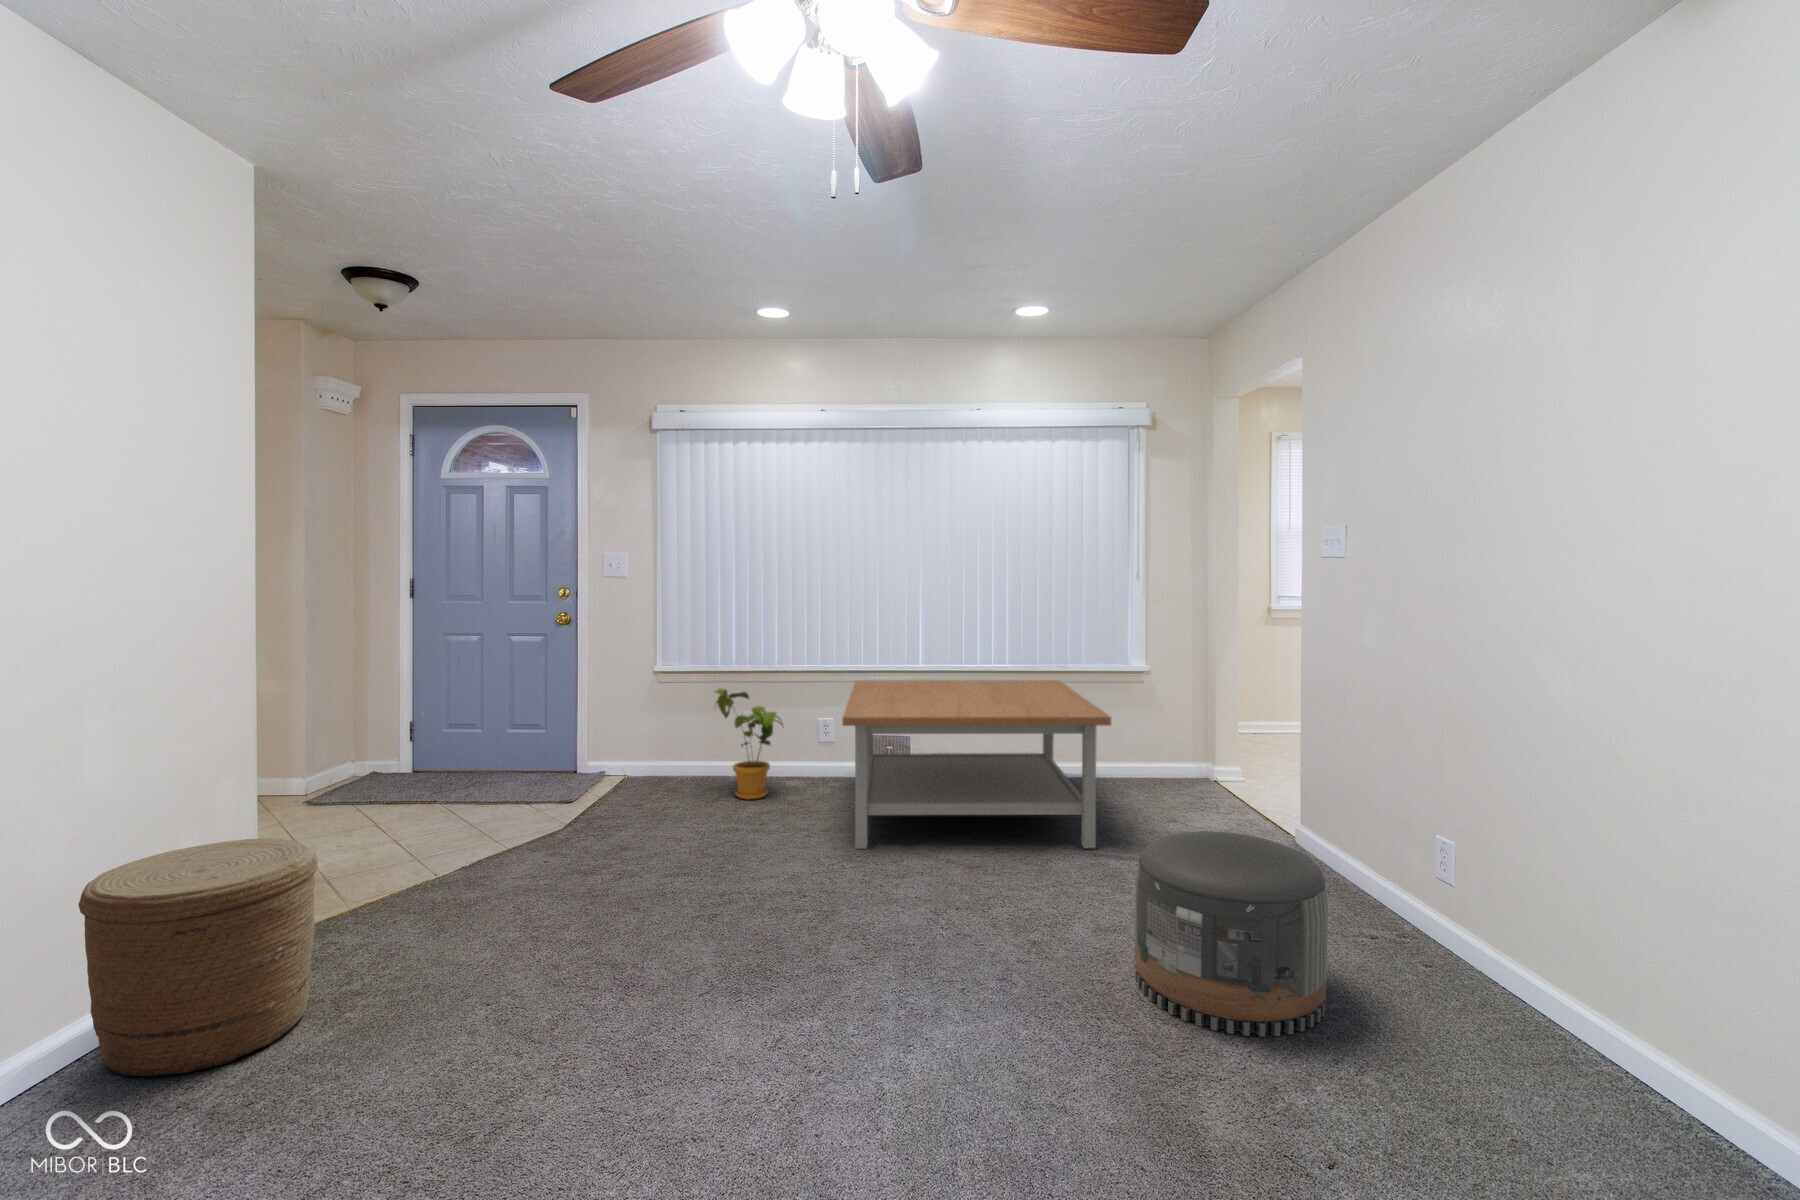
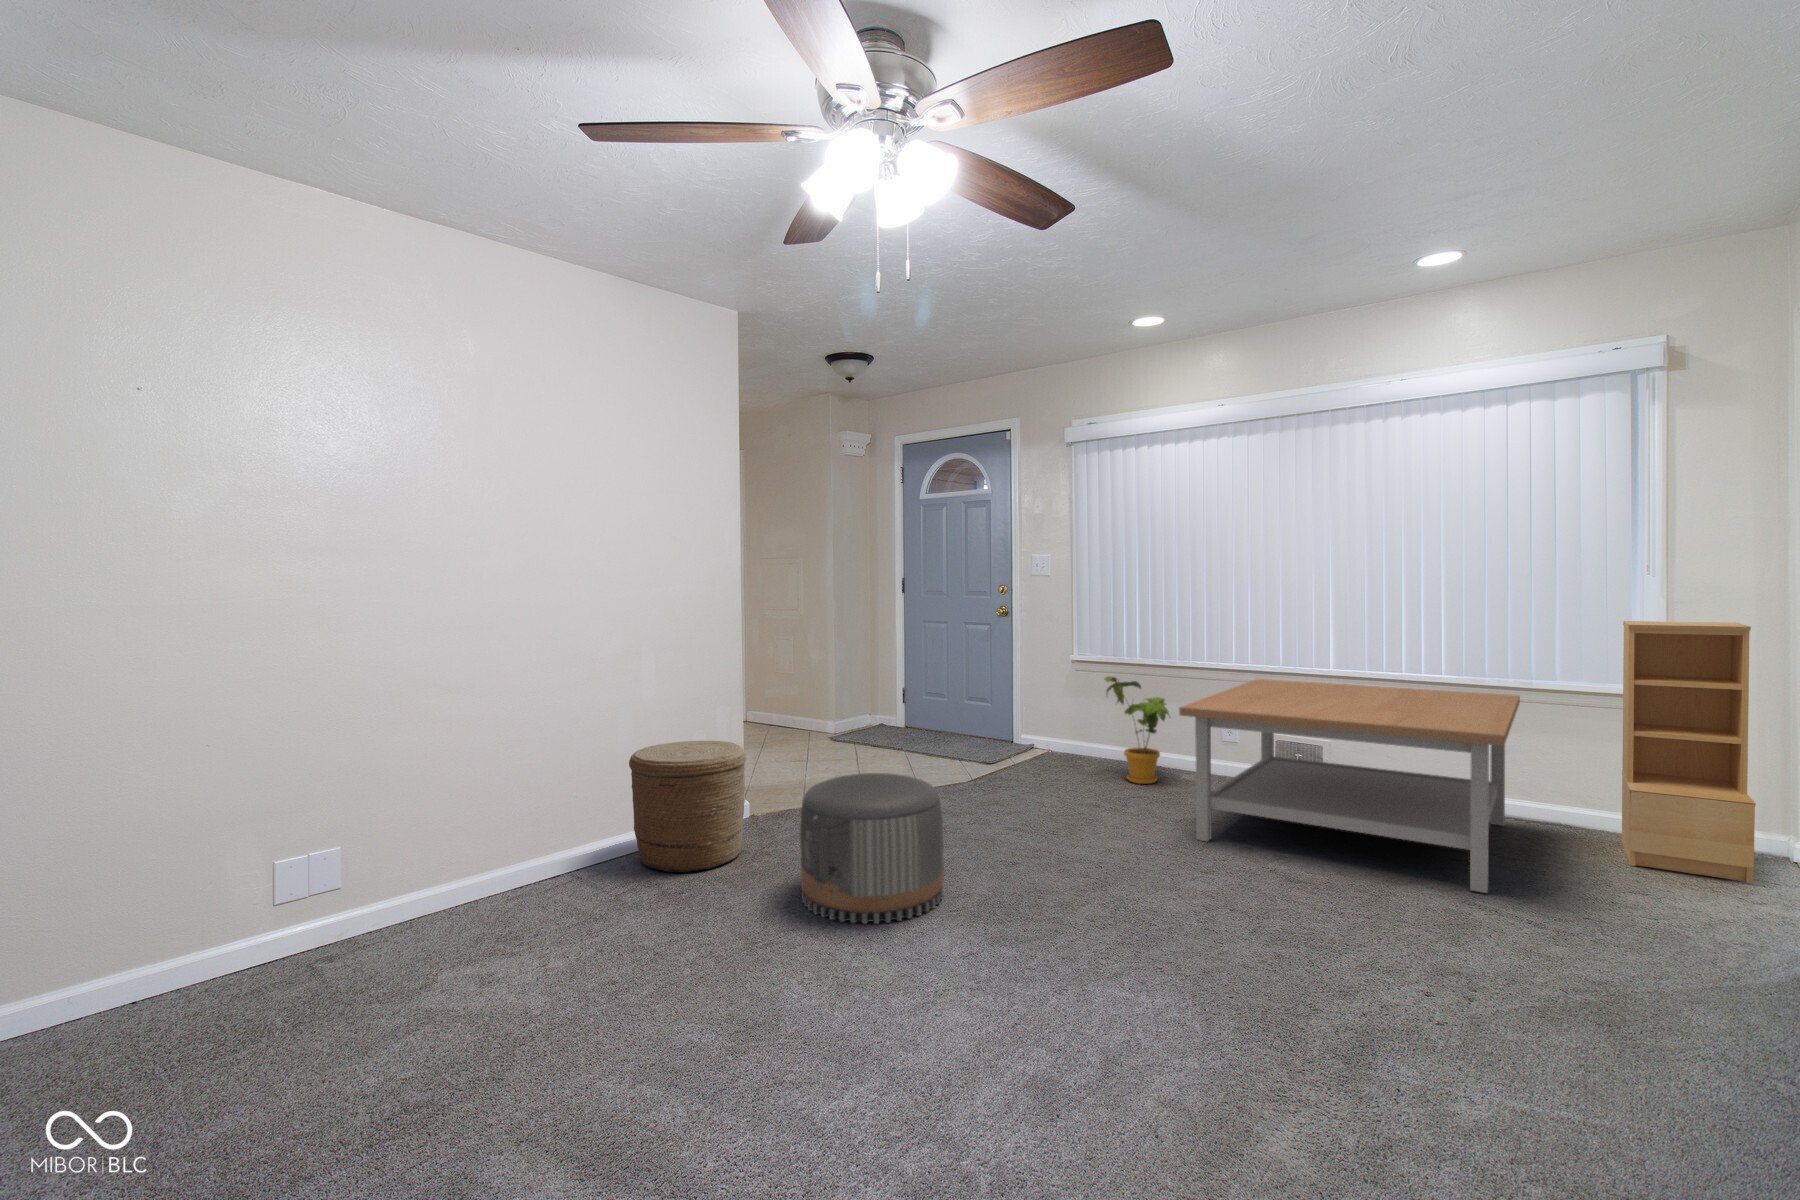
bookshelf: none [1124,619,1213,805] -> present [1622,621,1756,884]
pouf: present [1135,831,1328,1037] -> present [800,773,944,924]

